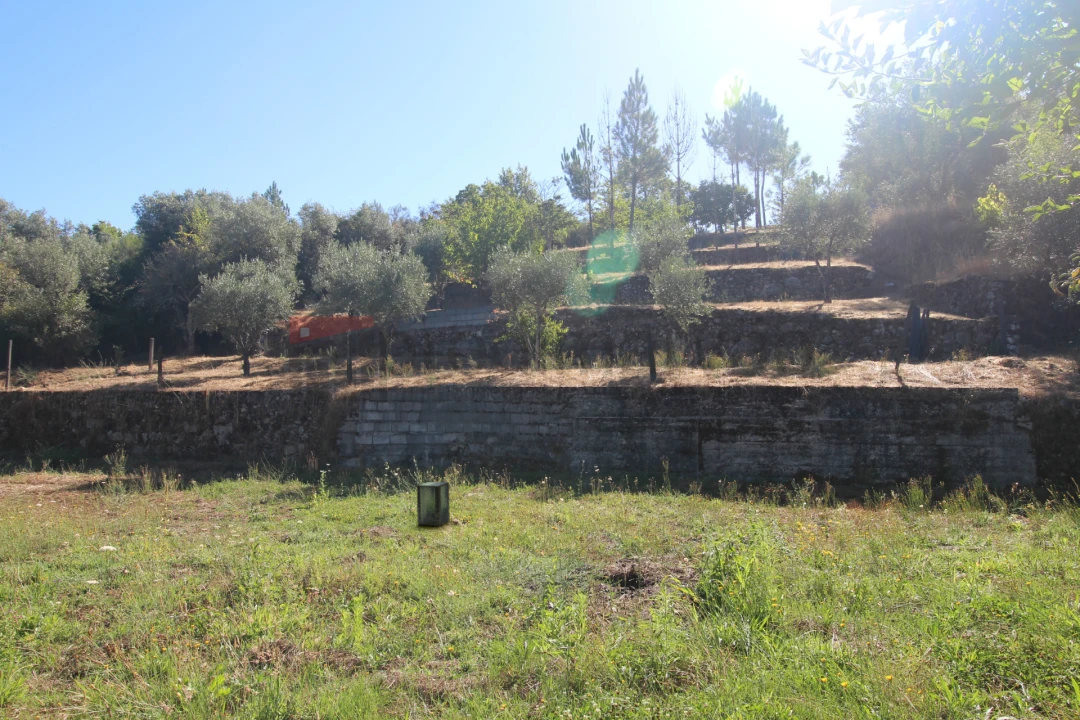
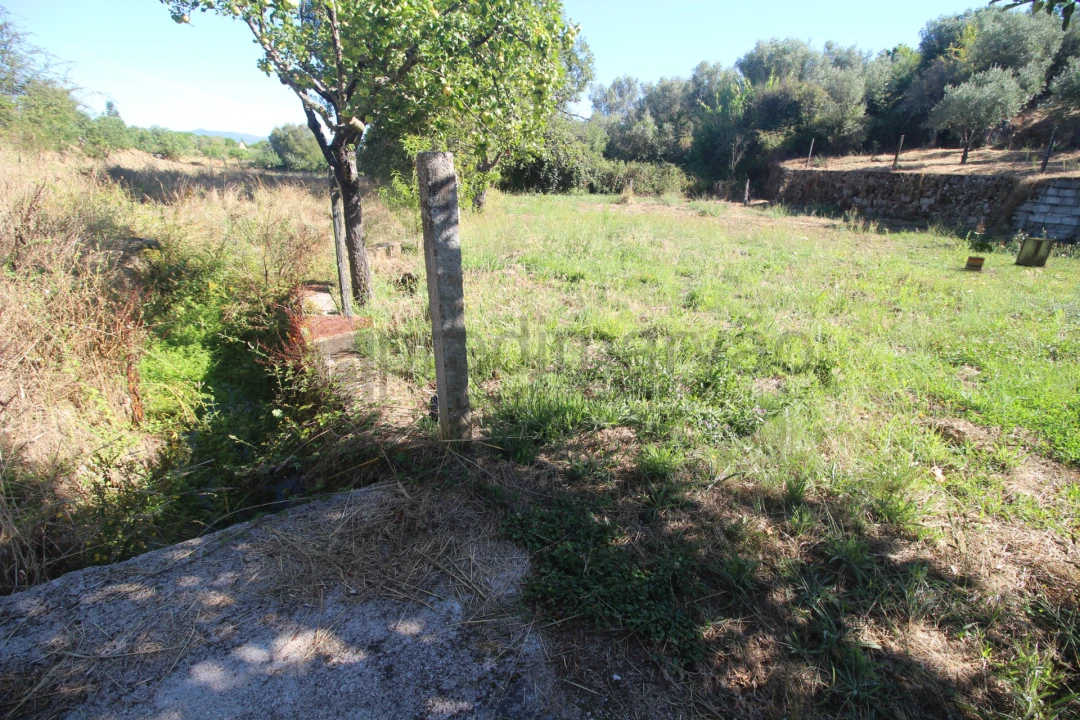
potted tree: none [375,509,413,561] -> present [965,242,993,270]

